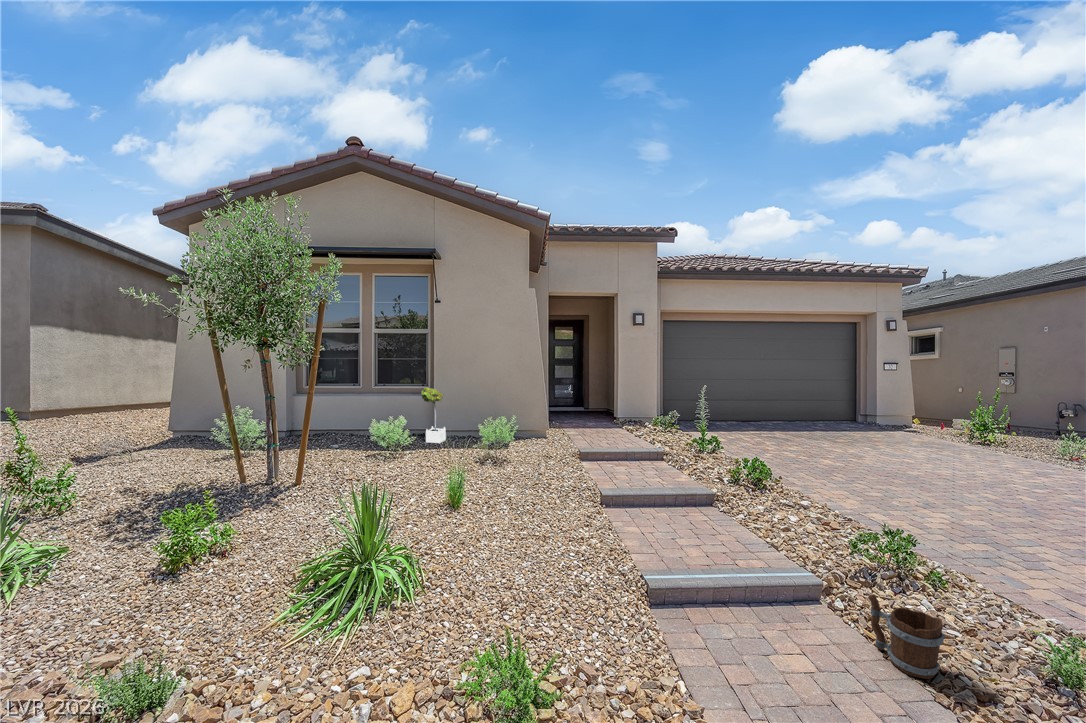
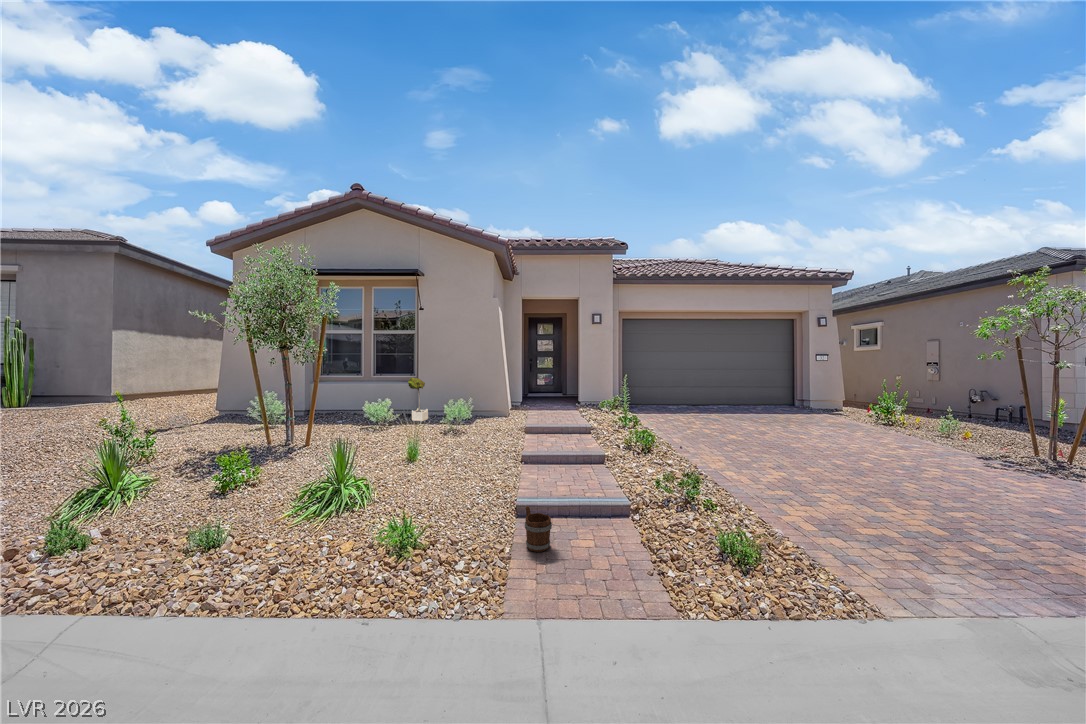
bucket: present [868,594,945,679] -> present [525,506,552,552]

